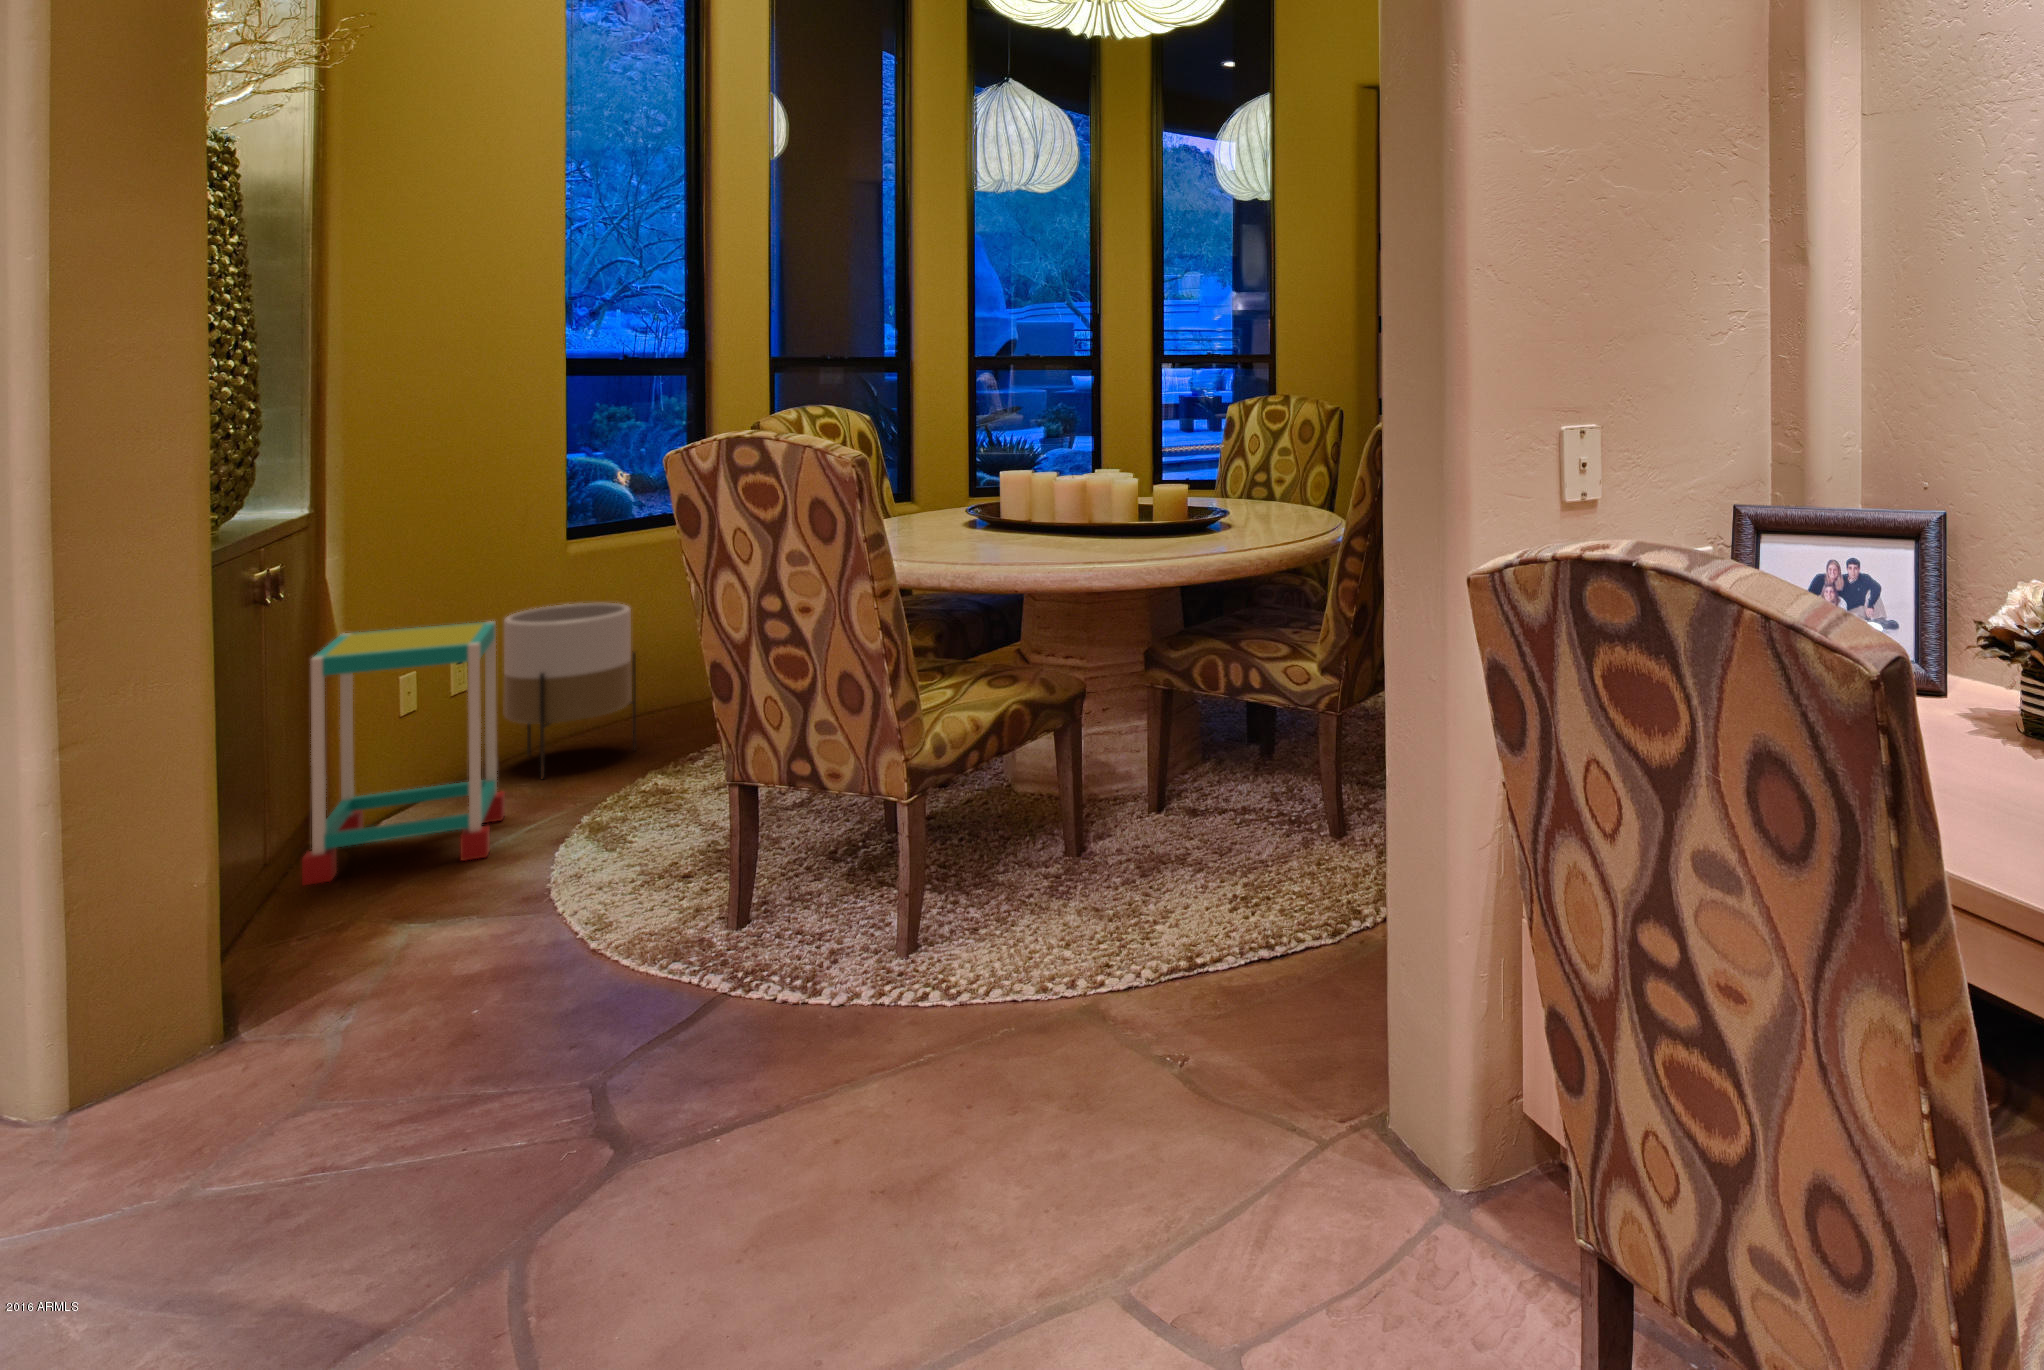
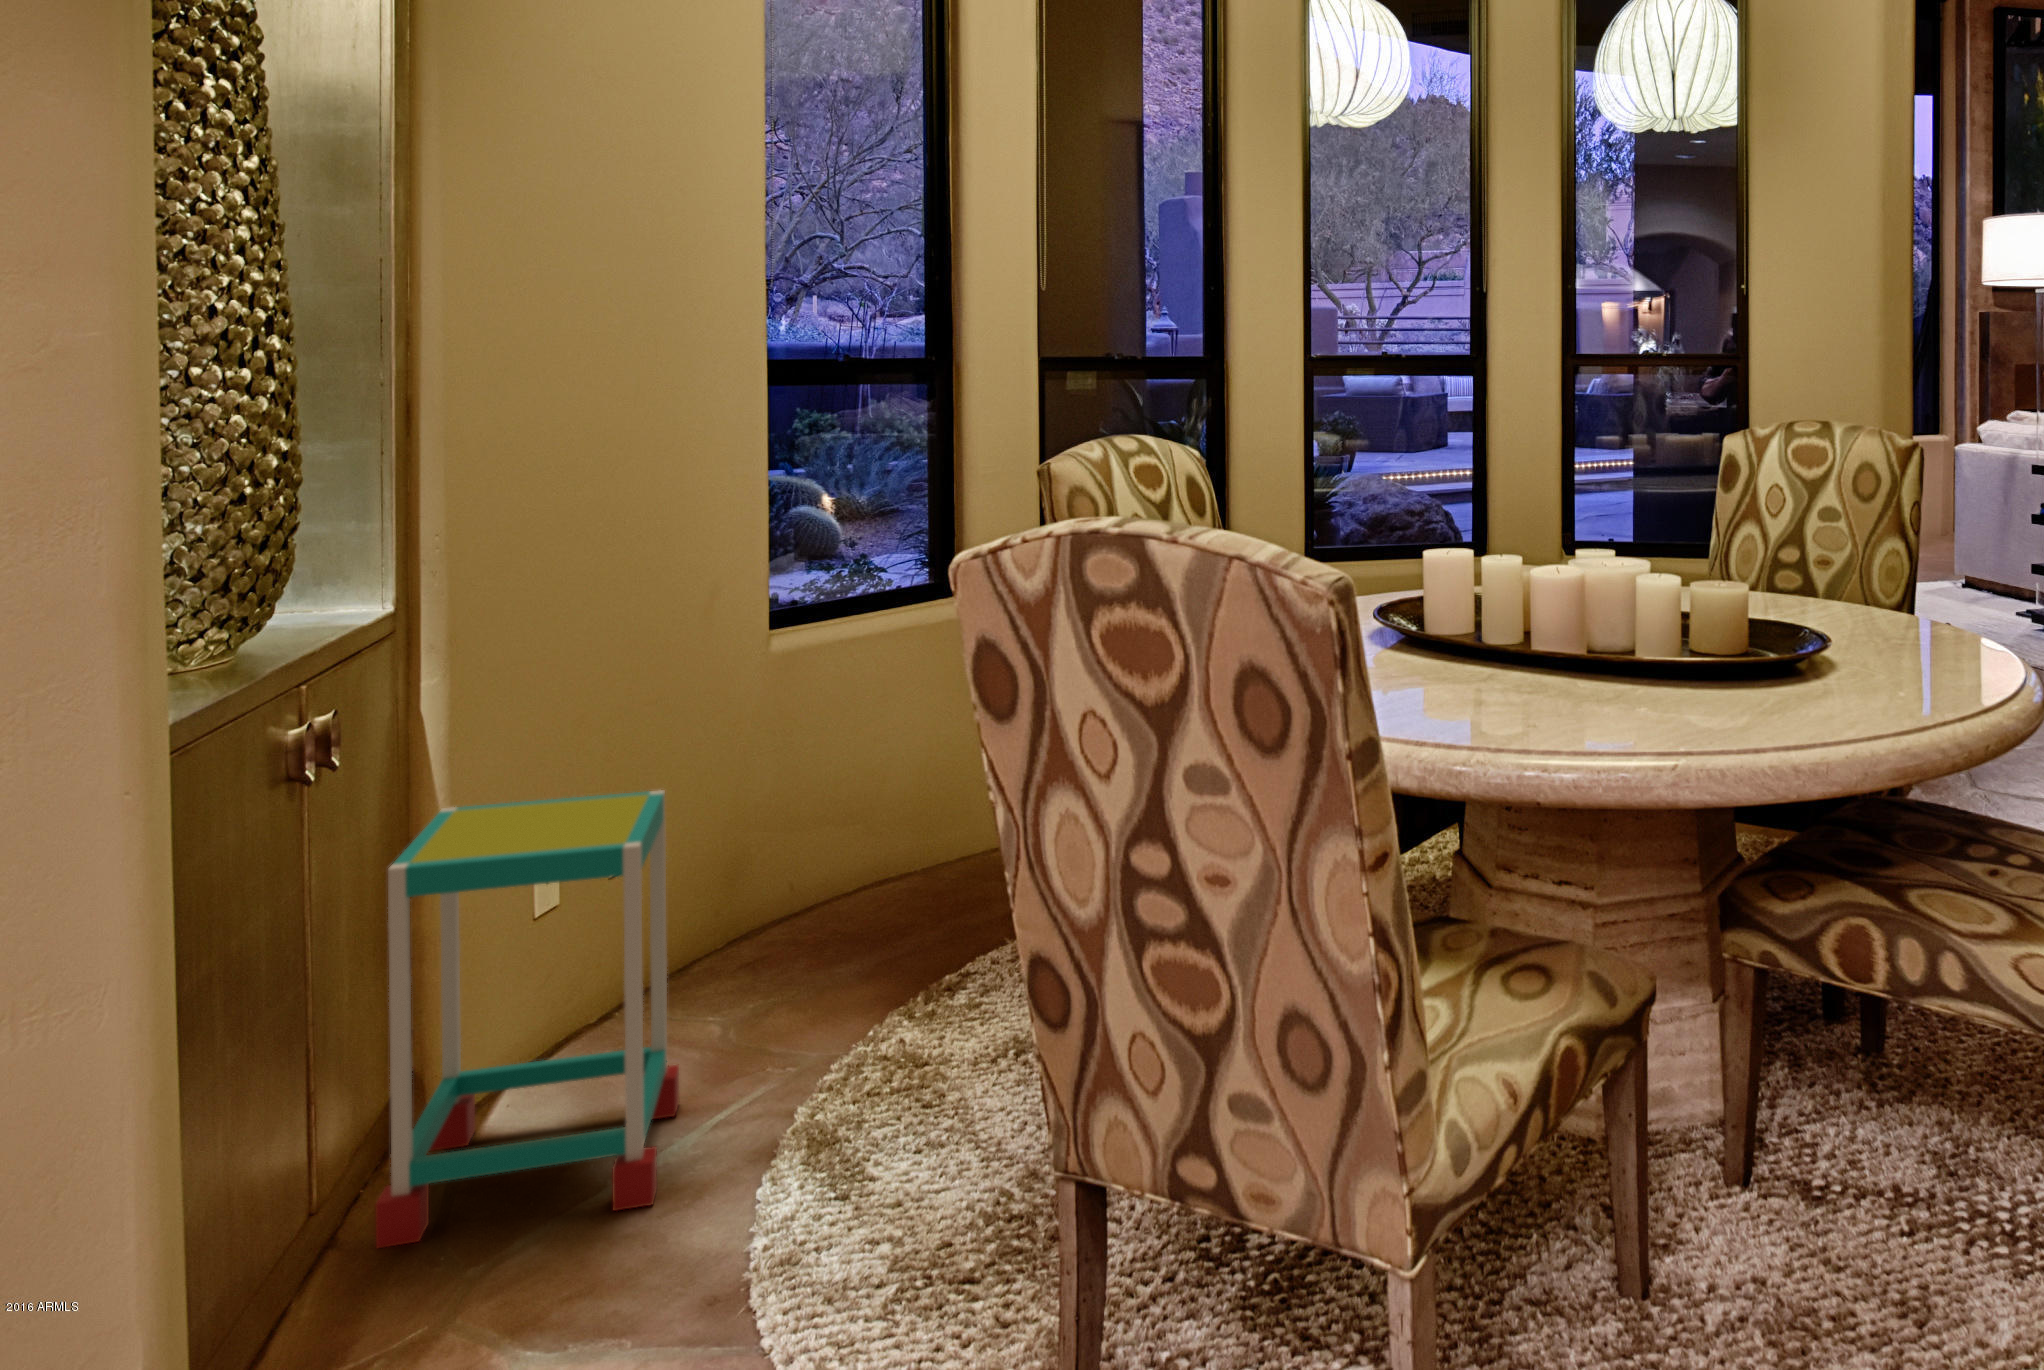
planter: present [504,603,636,778] -> none [677,738,863,1026]

